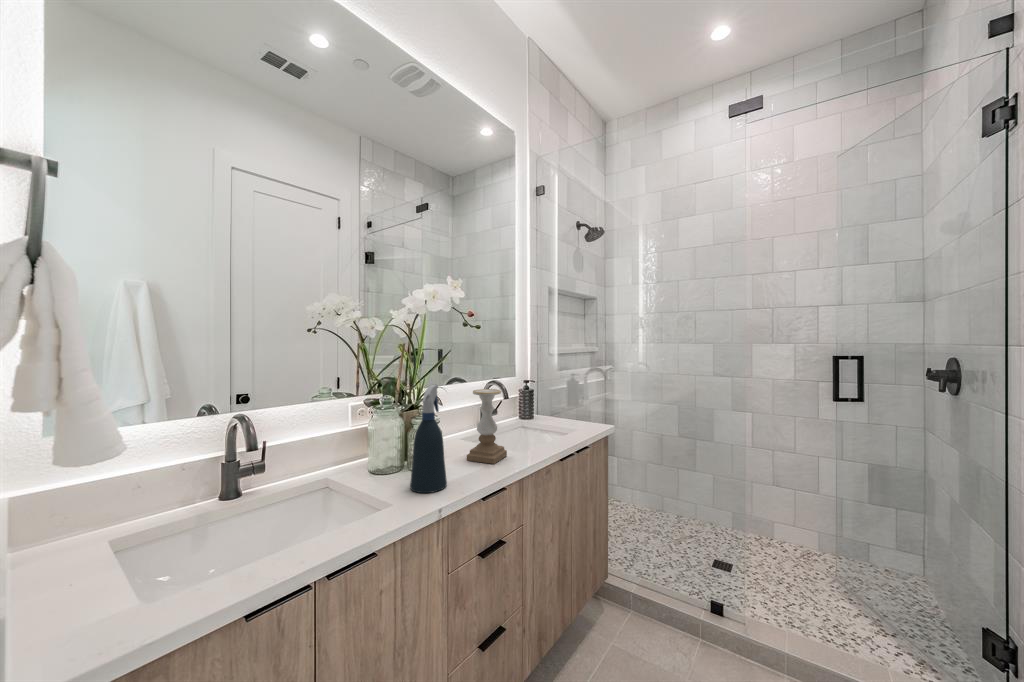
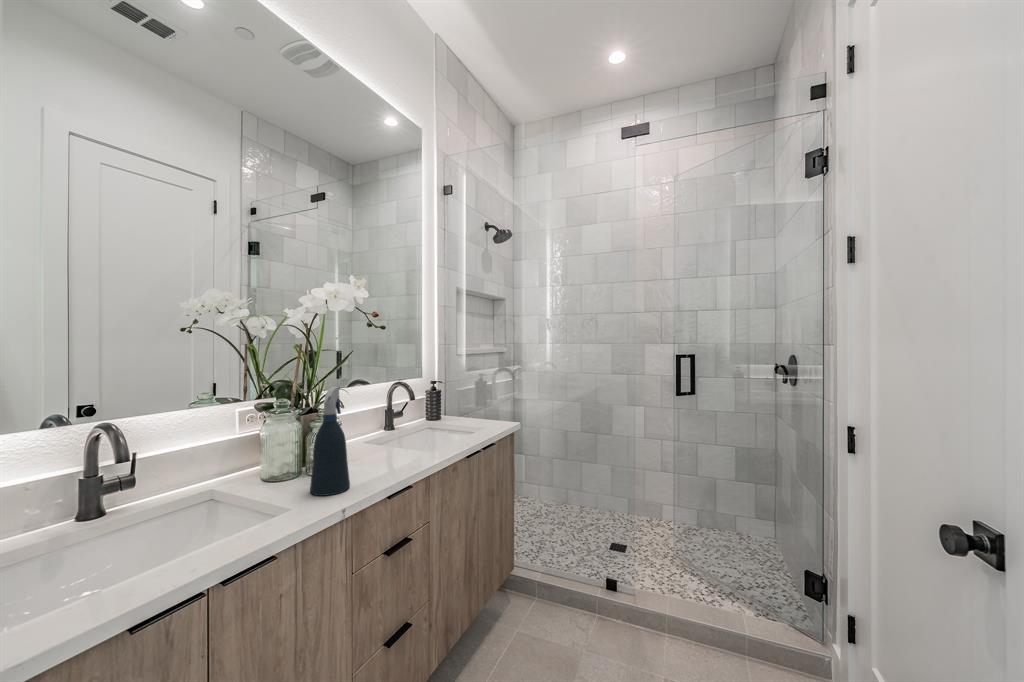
candle holder: present [467,389,507,464] -> none [371,390,413,465]

